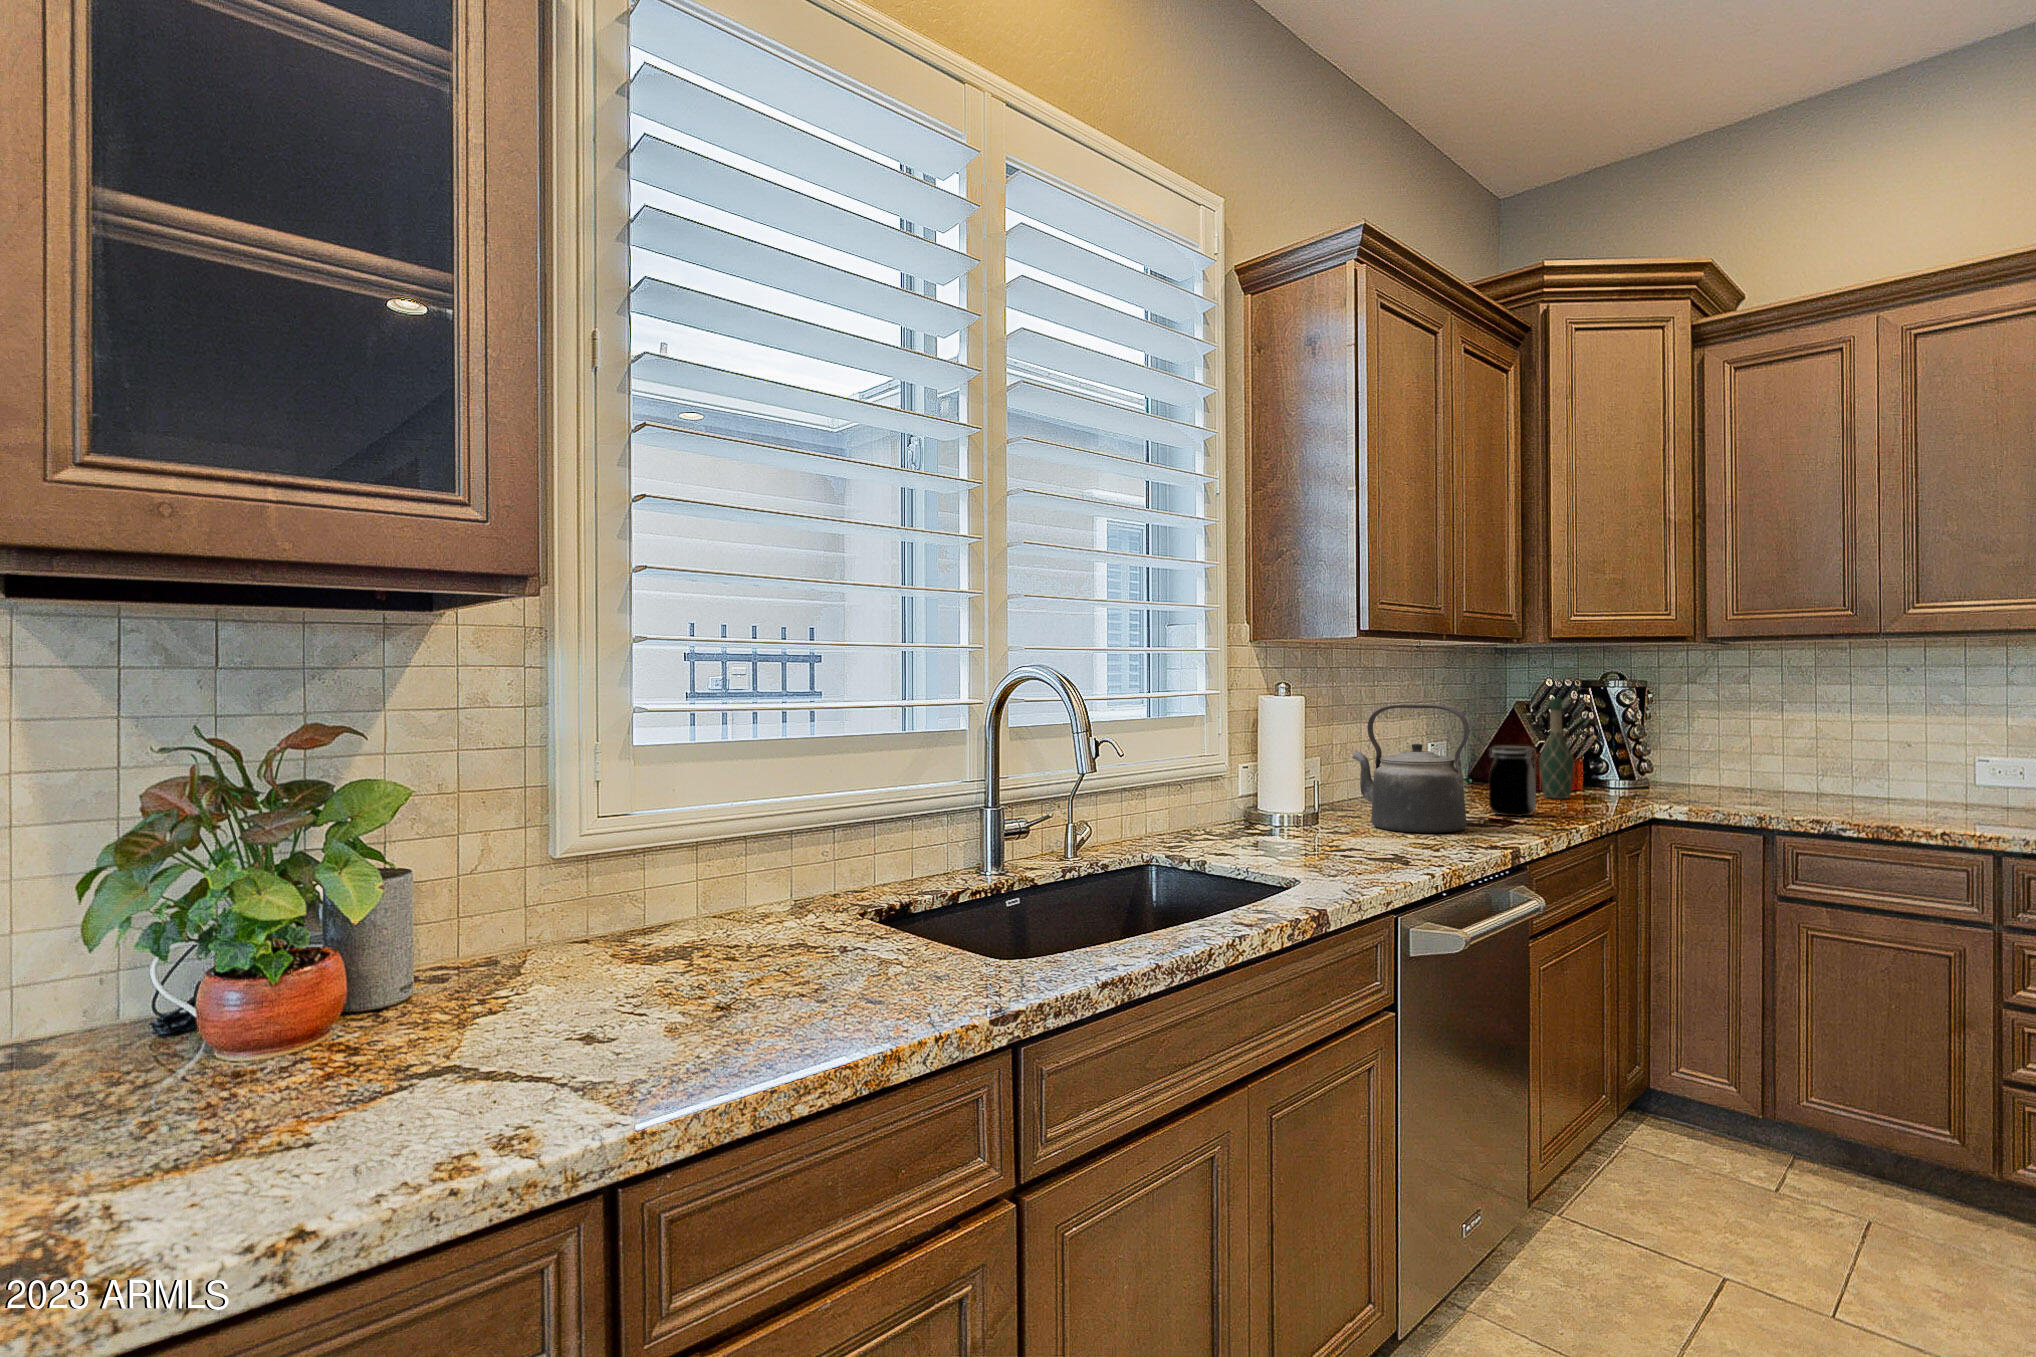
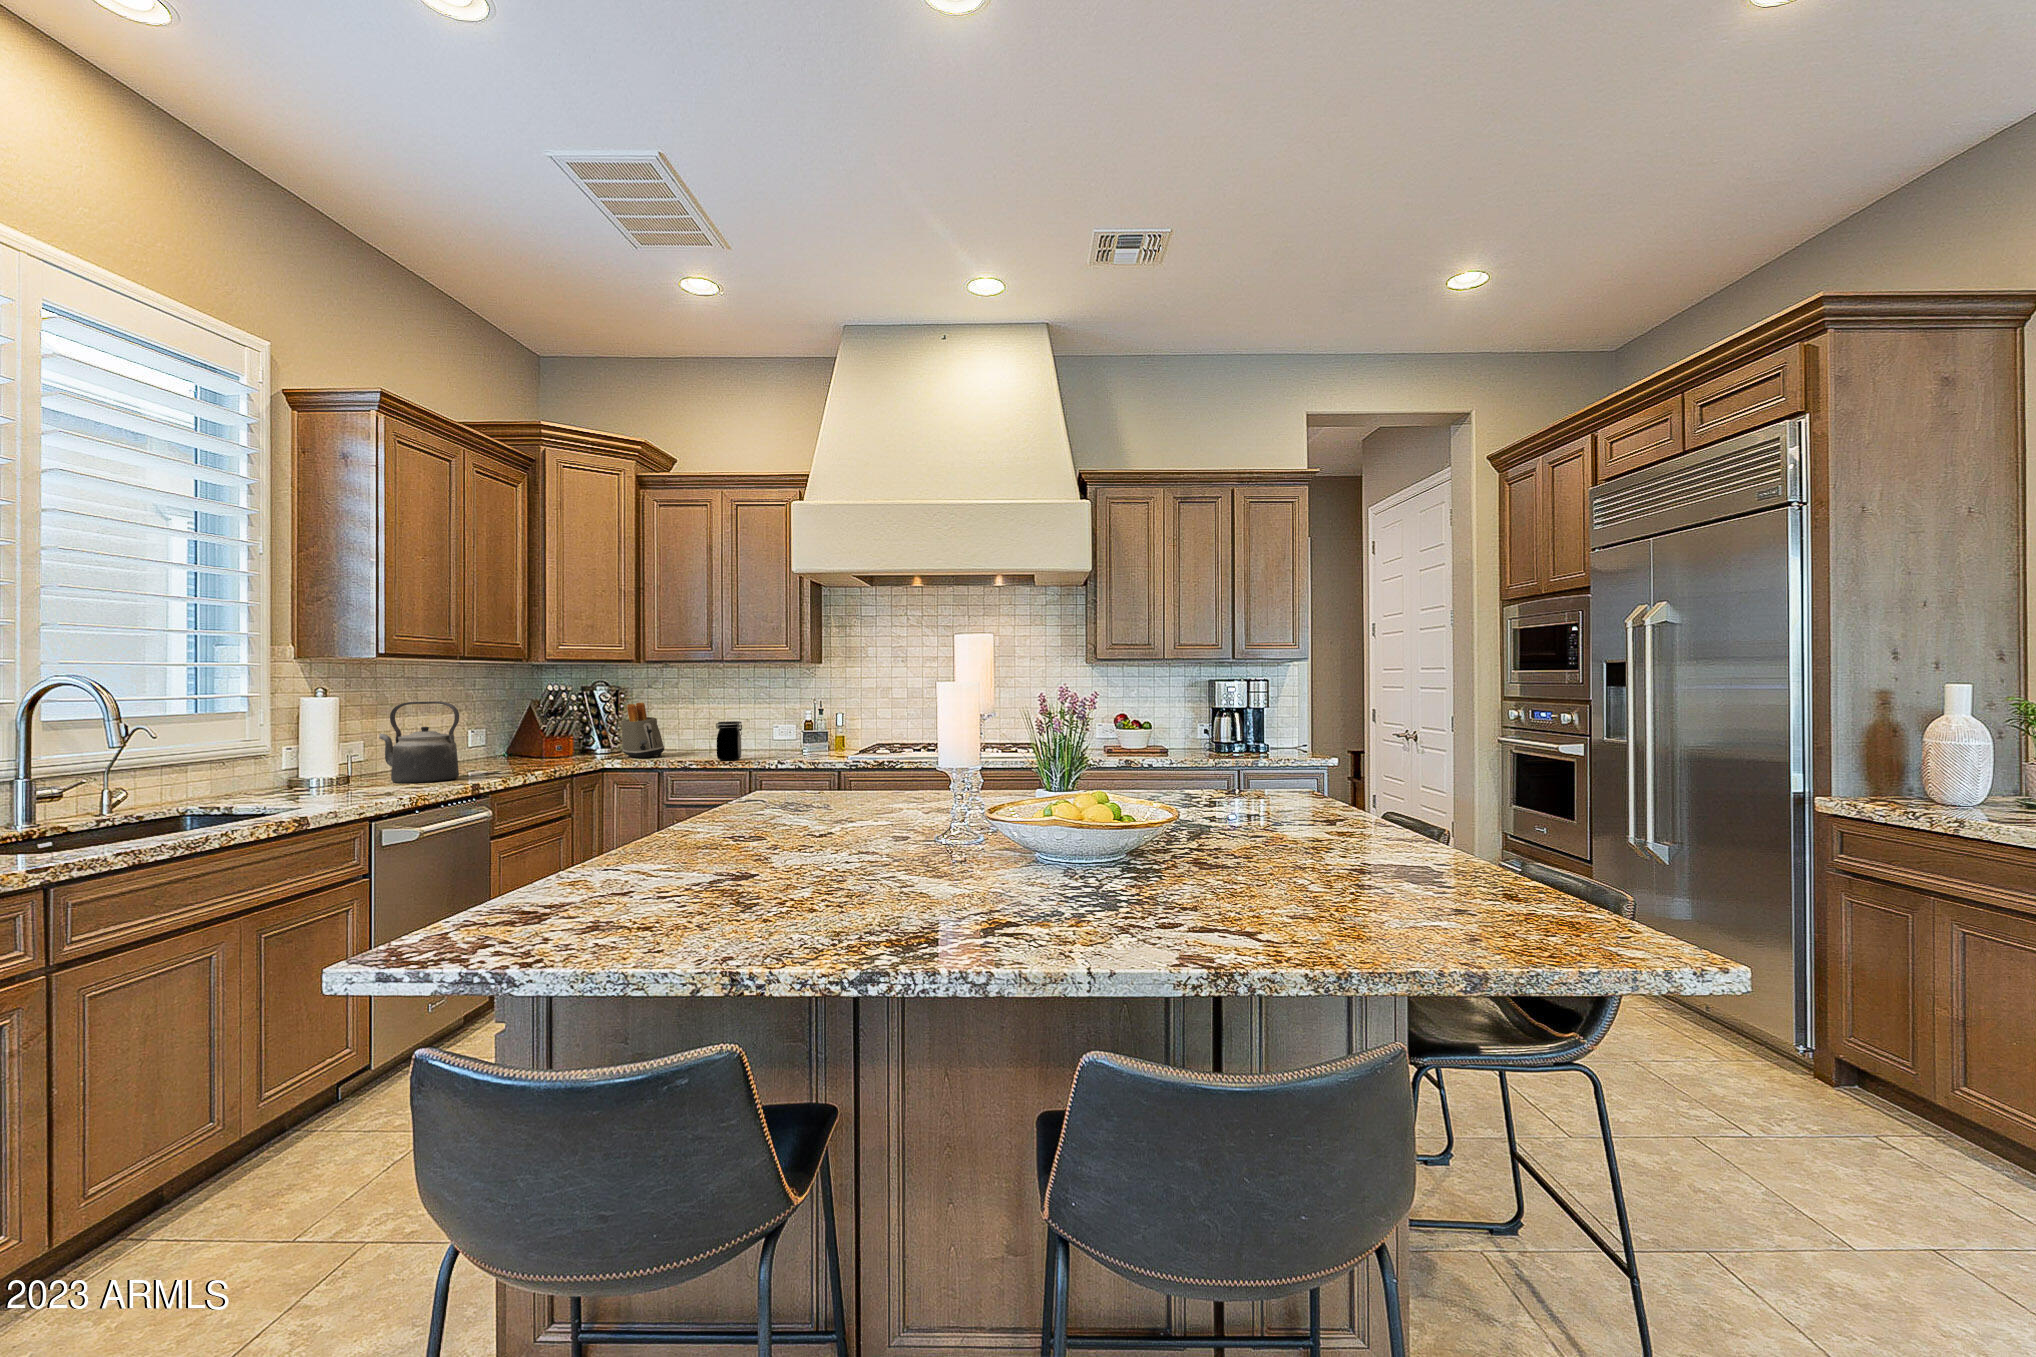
wine bottle: present [1539,698,1574,799] -> none [538,698,561,761]
toaster: none [1667,708,1761,805] -> present [621,702,665,758]
jar: present [1489,746,1536,816] -> present [716,721,742,761]

